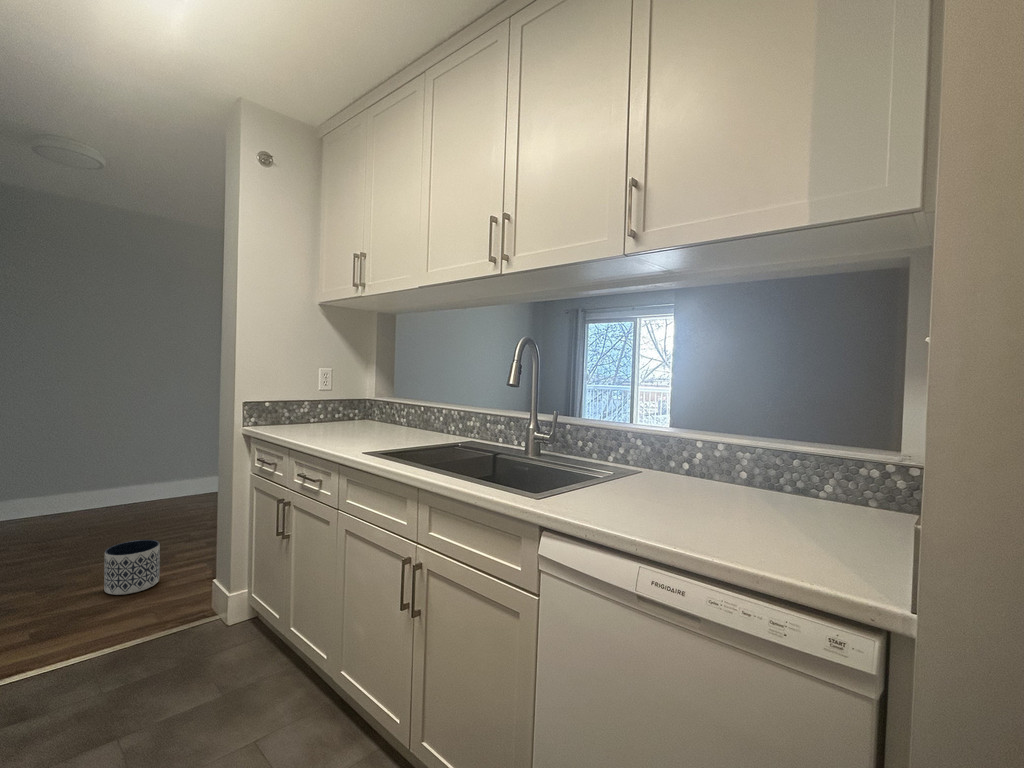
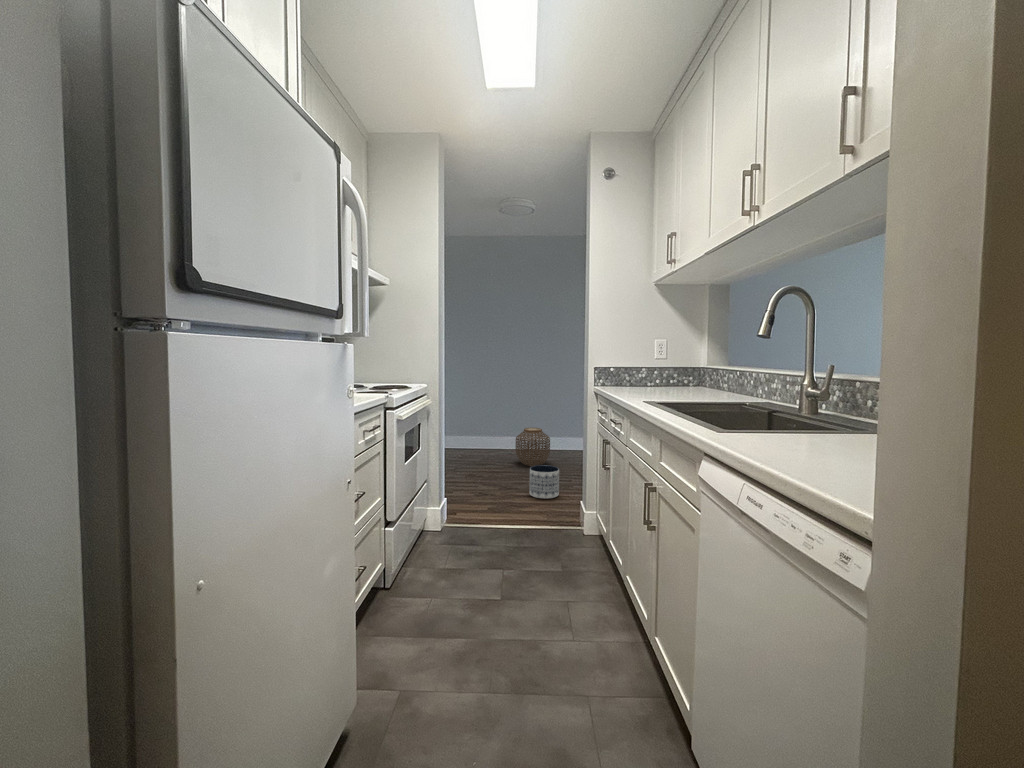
woven basket: none [48,483,118,545] -> present [516,428,550,466]

